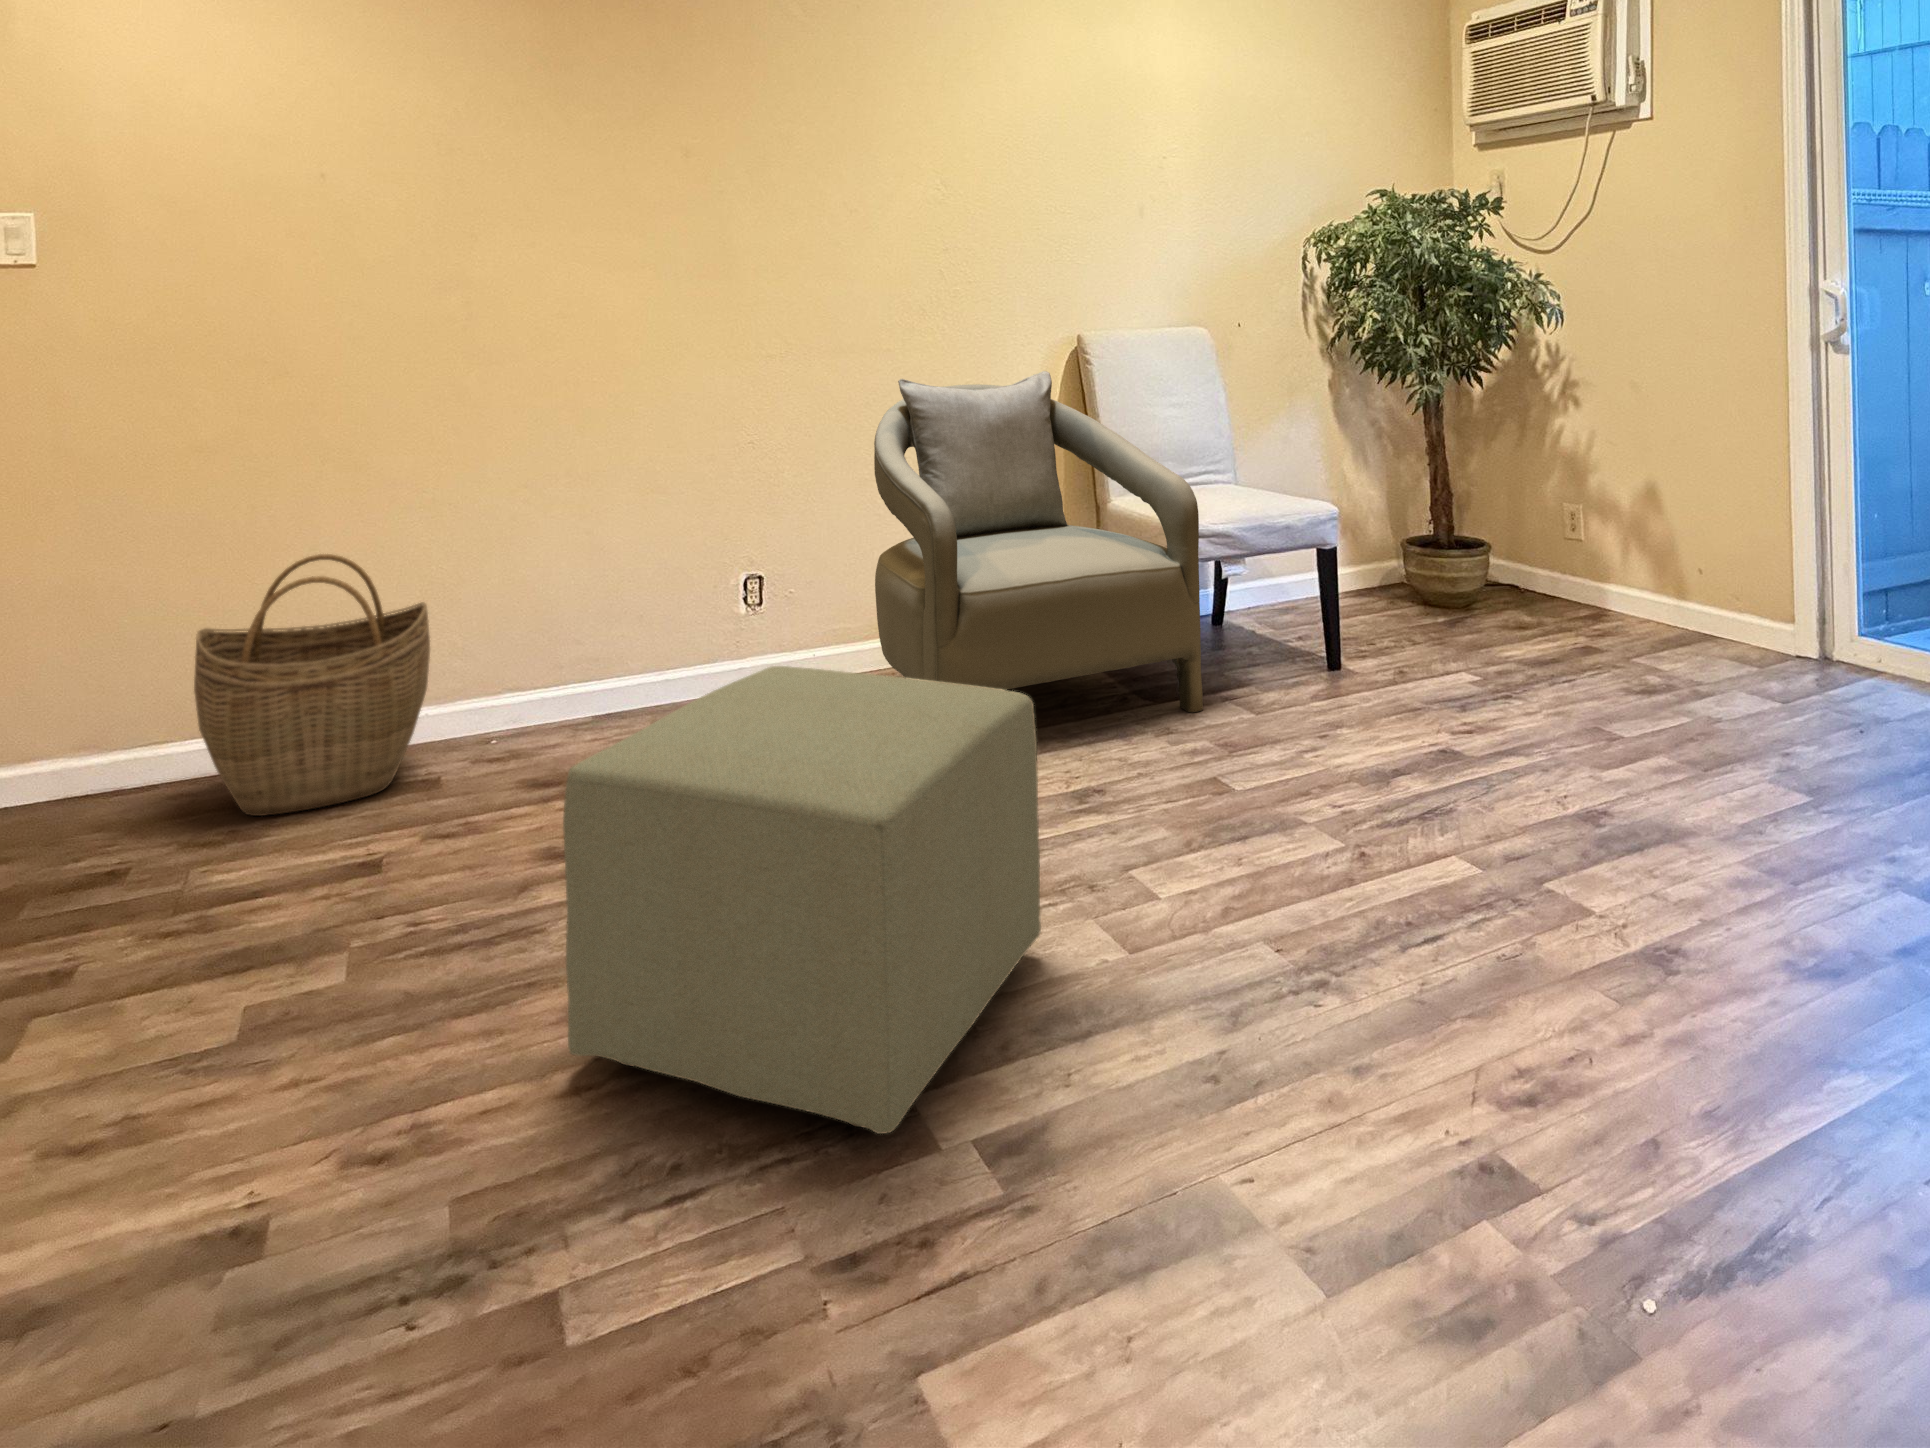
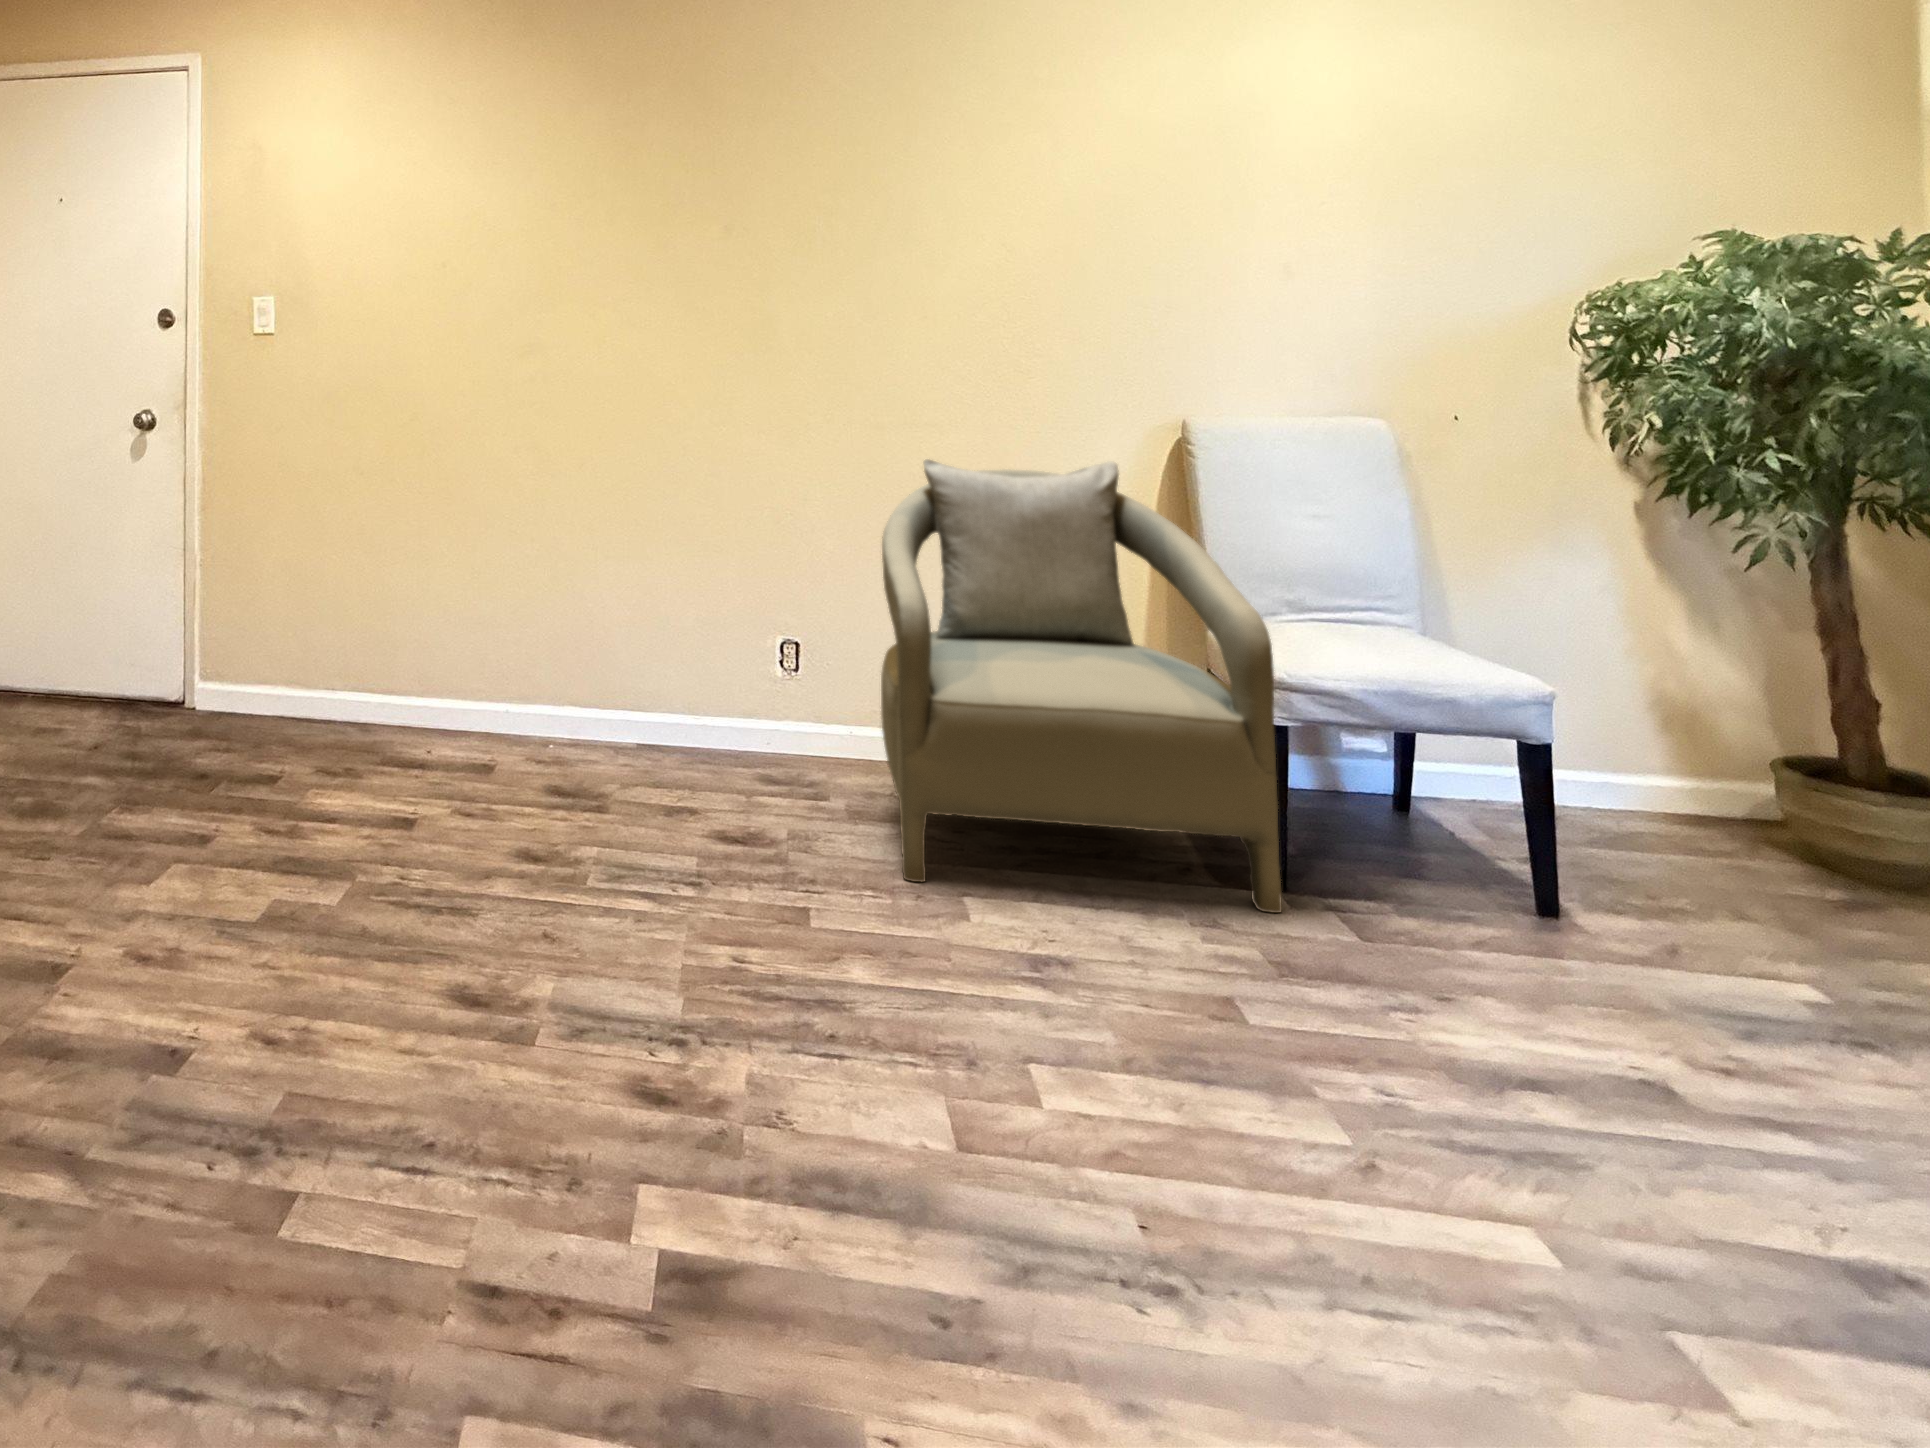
woven basket: present [194,554,430,816] -> none [336,567,495,768]
ottoman: present [563,666,1041,1134] -> none [414,732,858,1199]

